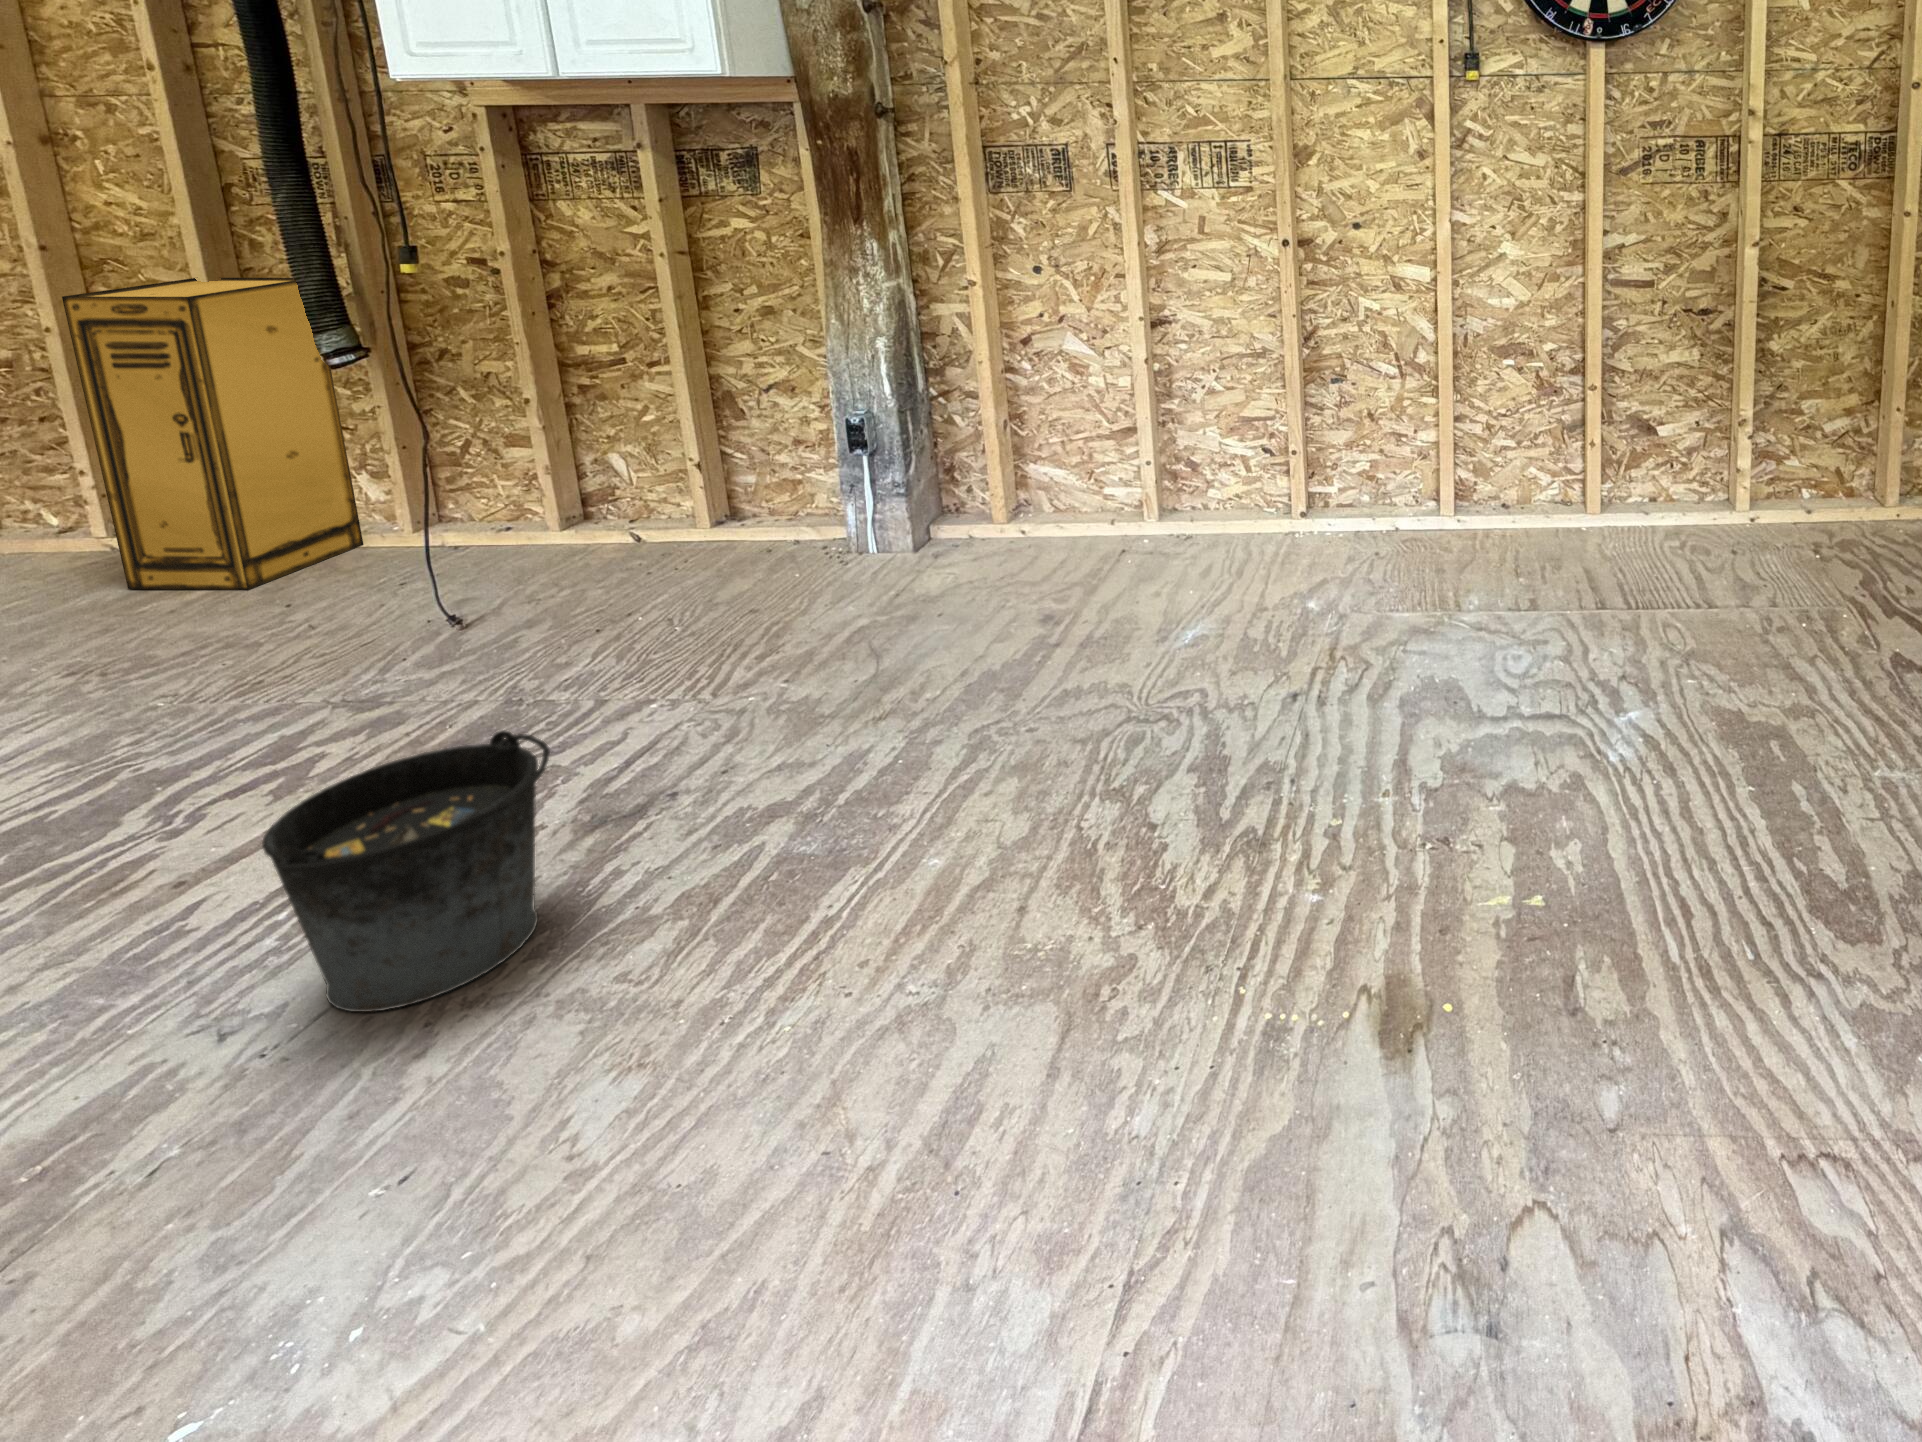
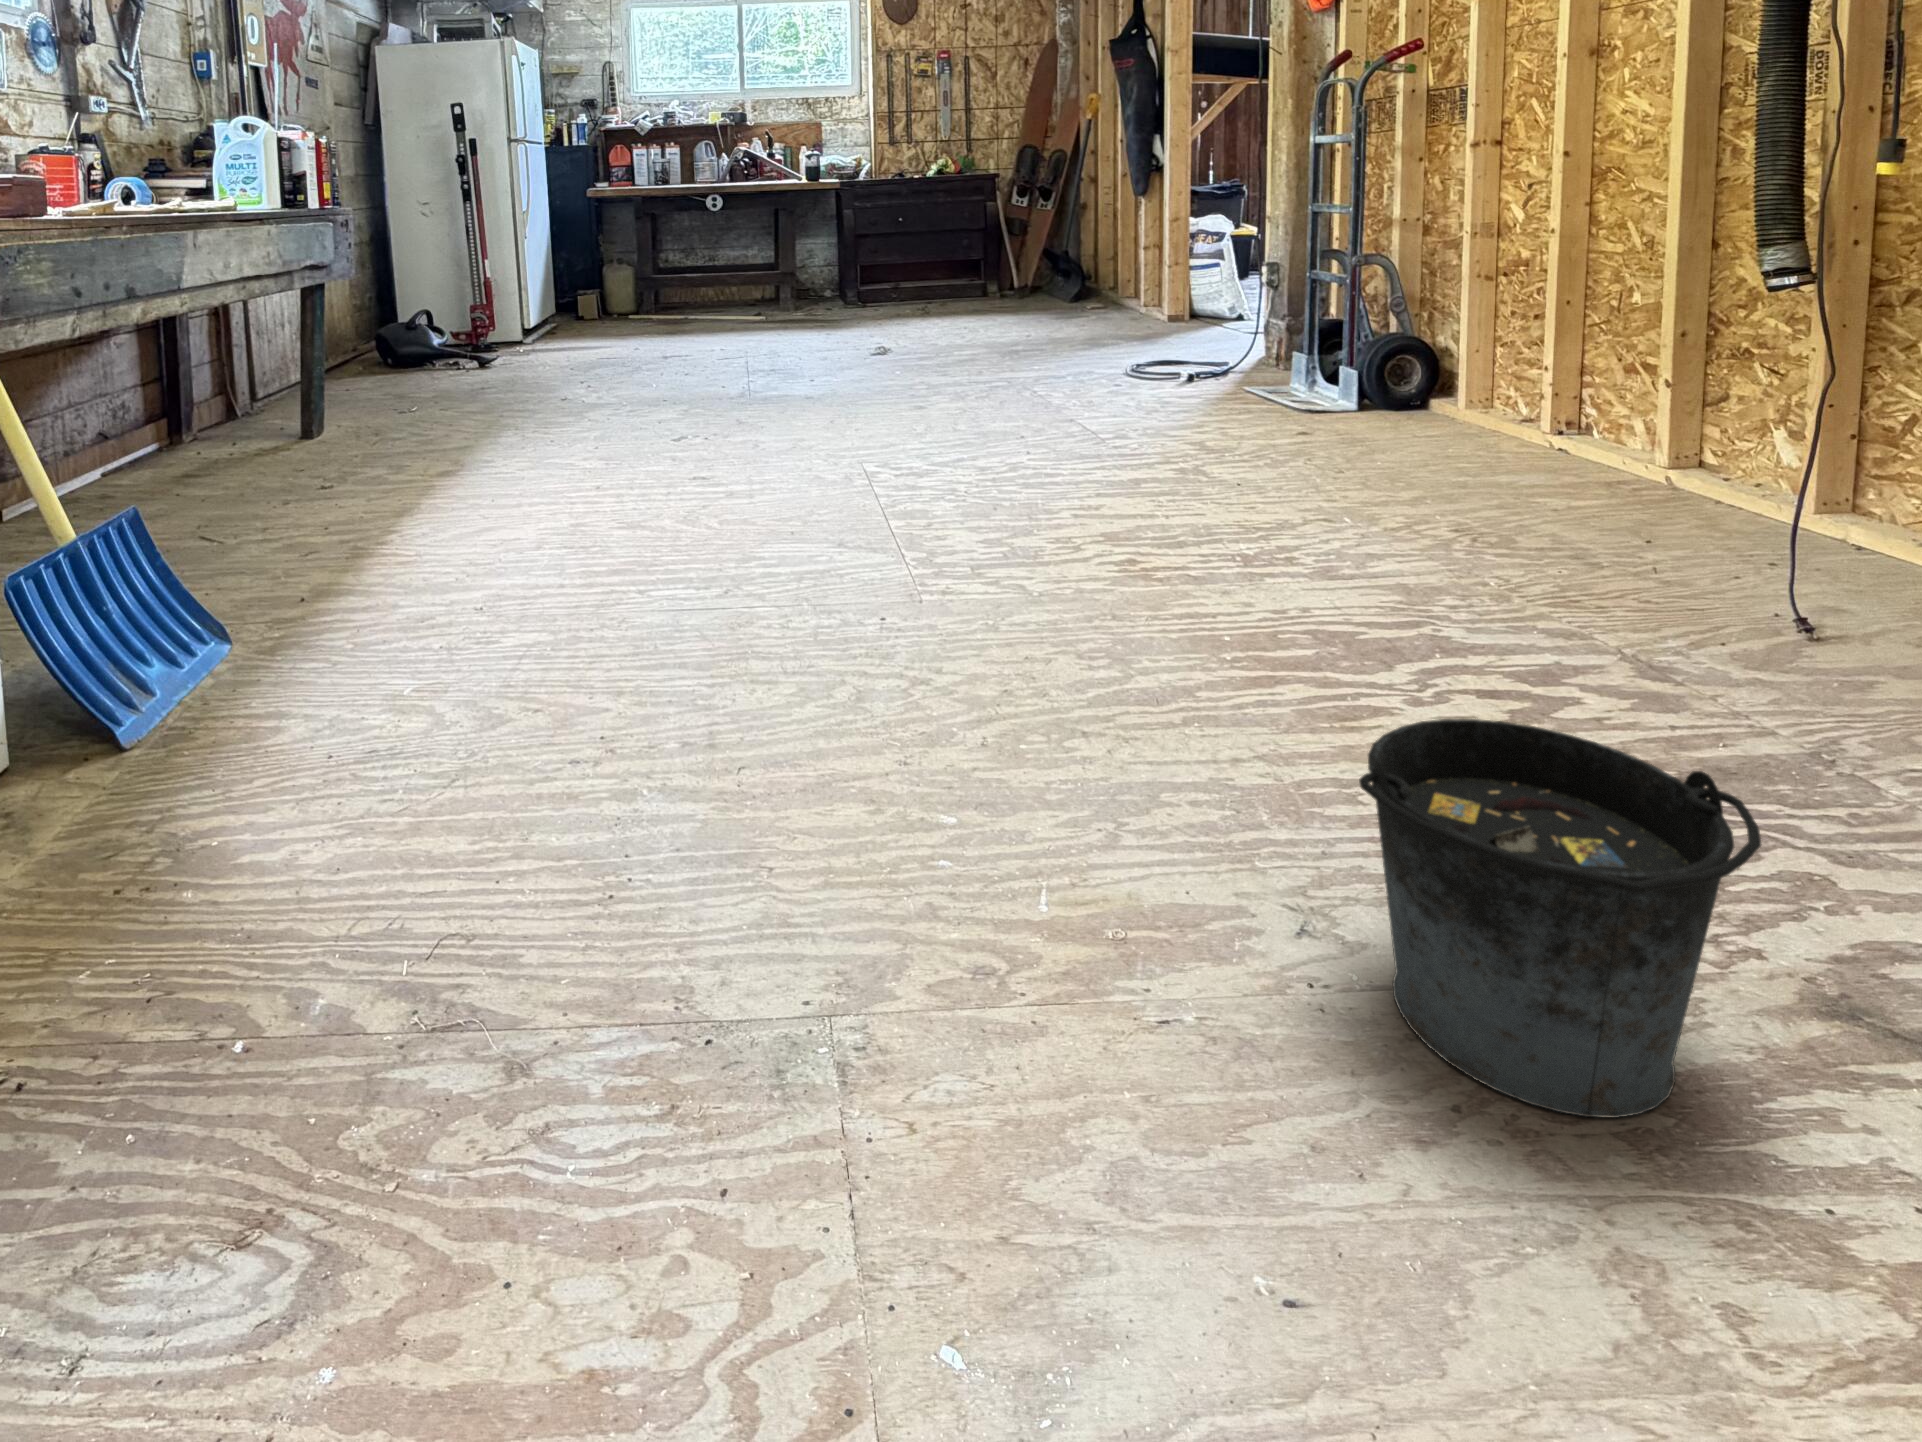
storage cabinet: present [62,278,363,590] -> none [1542,189,1782,512]

